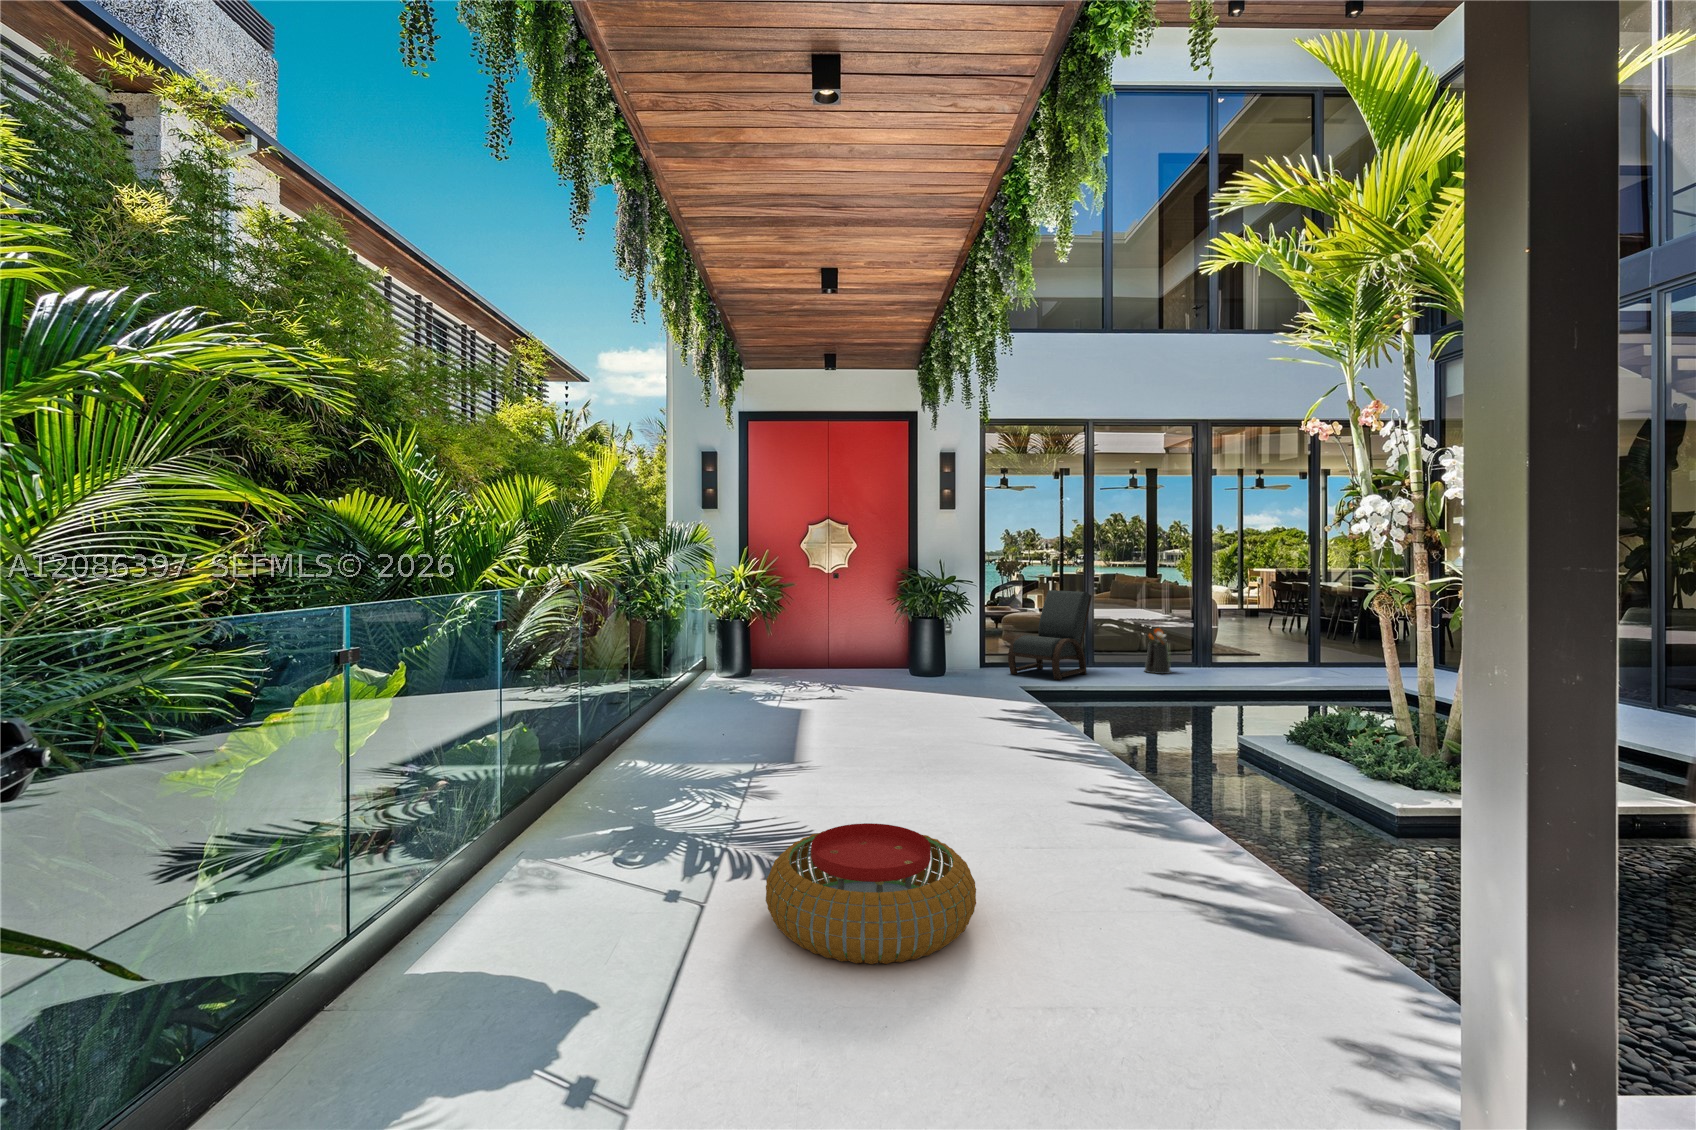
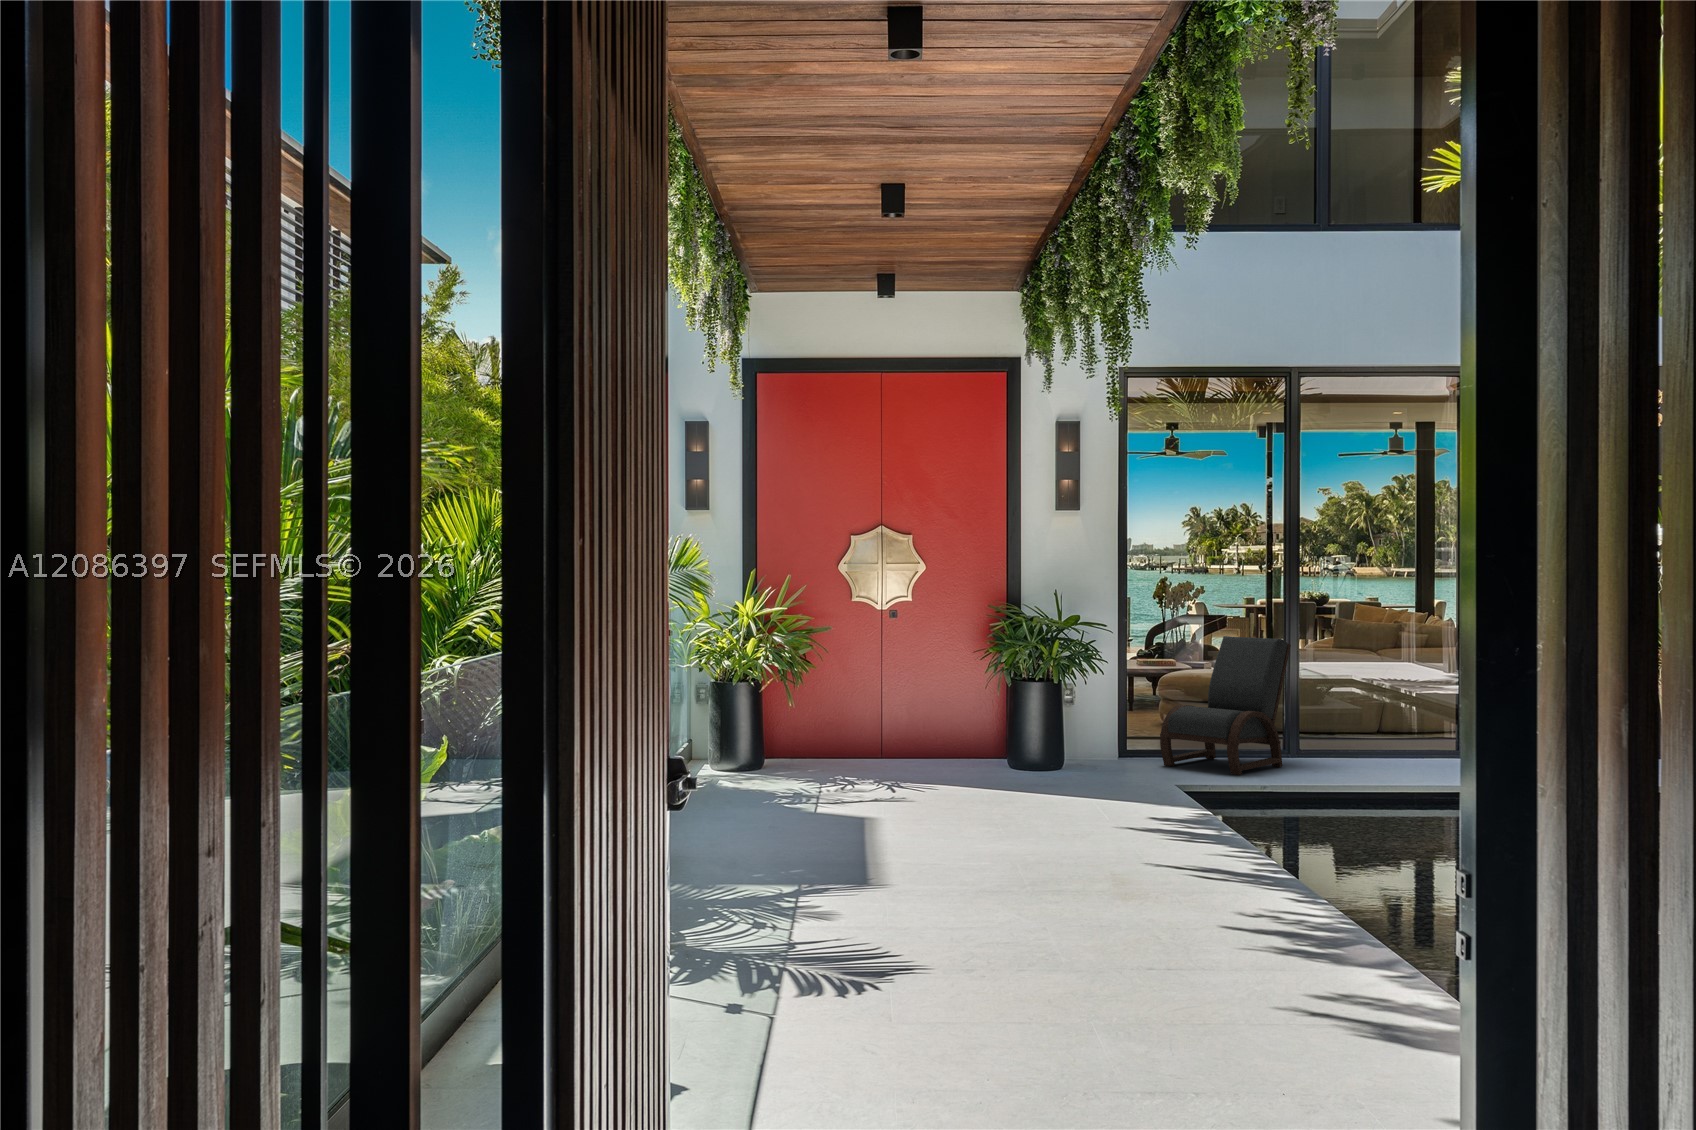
watering can: present [1145,628,1171,674] -> none [1374,695,1417,766]
pouf: present [766,823,976,964] -> none [848,927,1096,1070]

